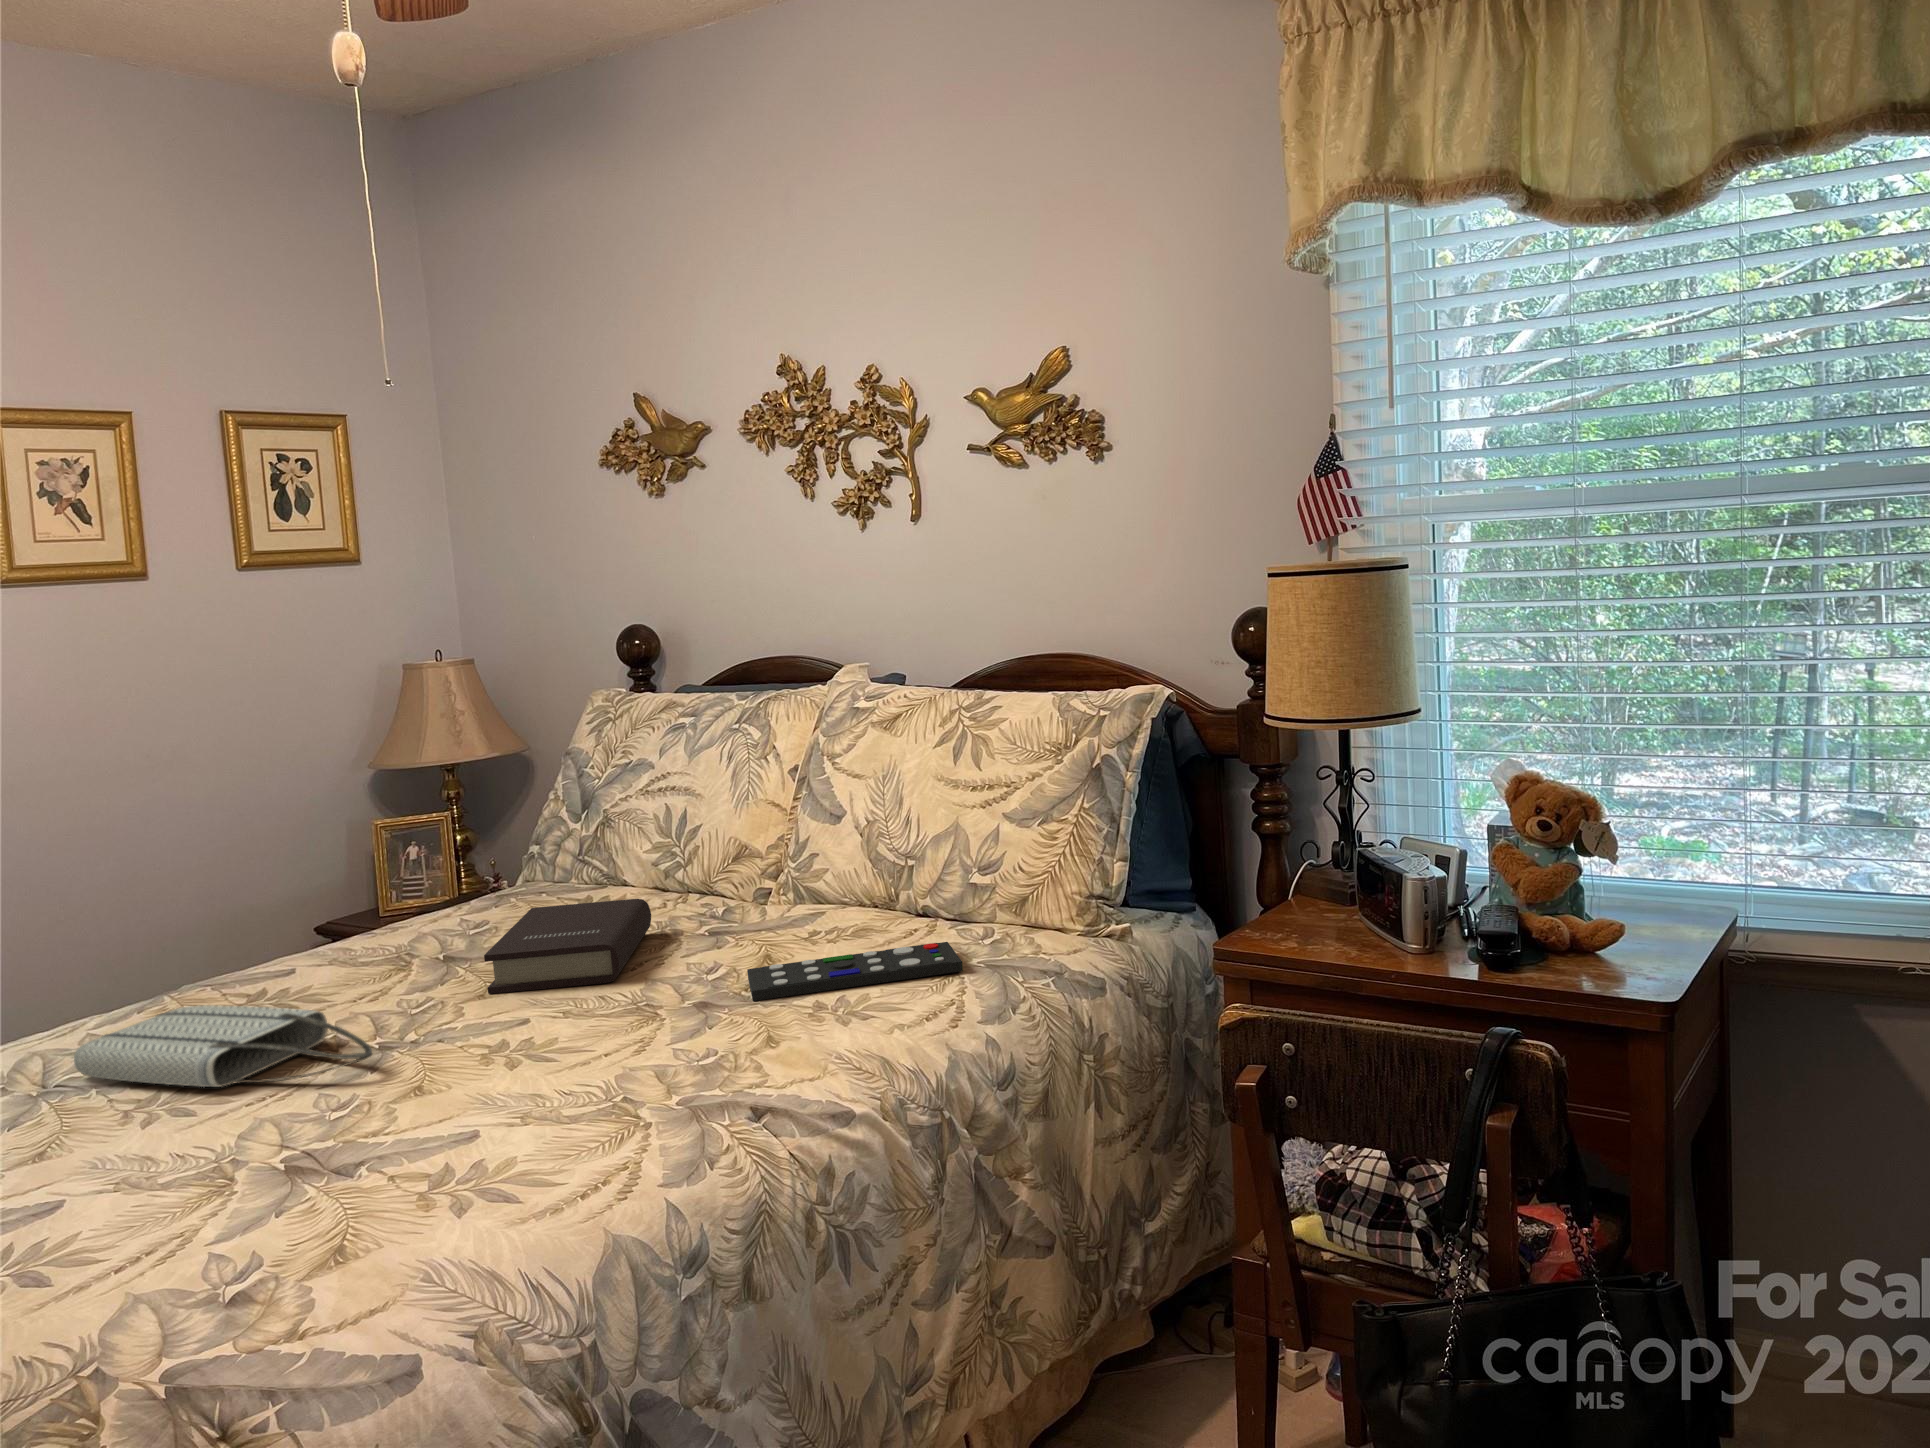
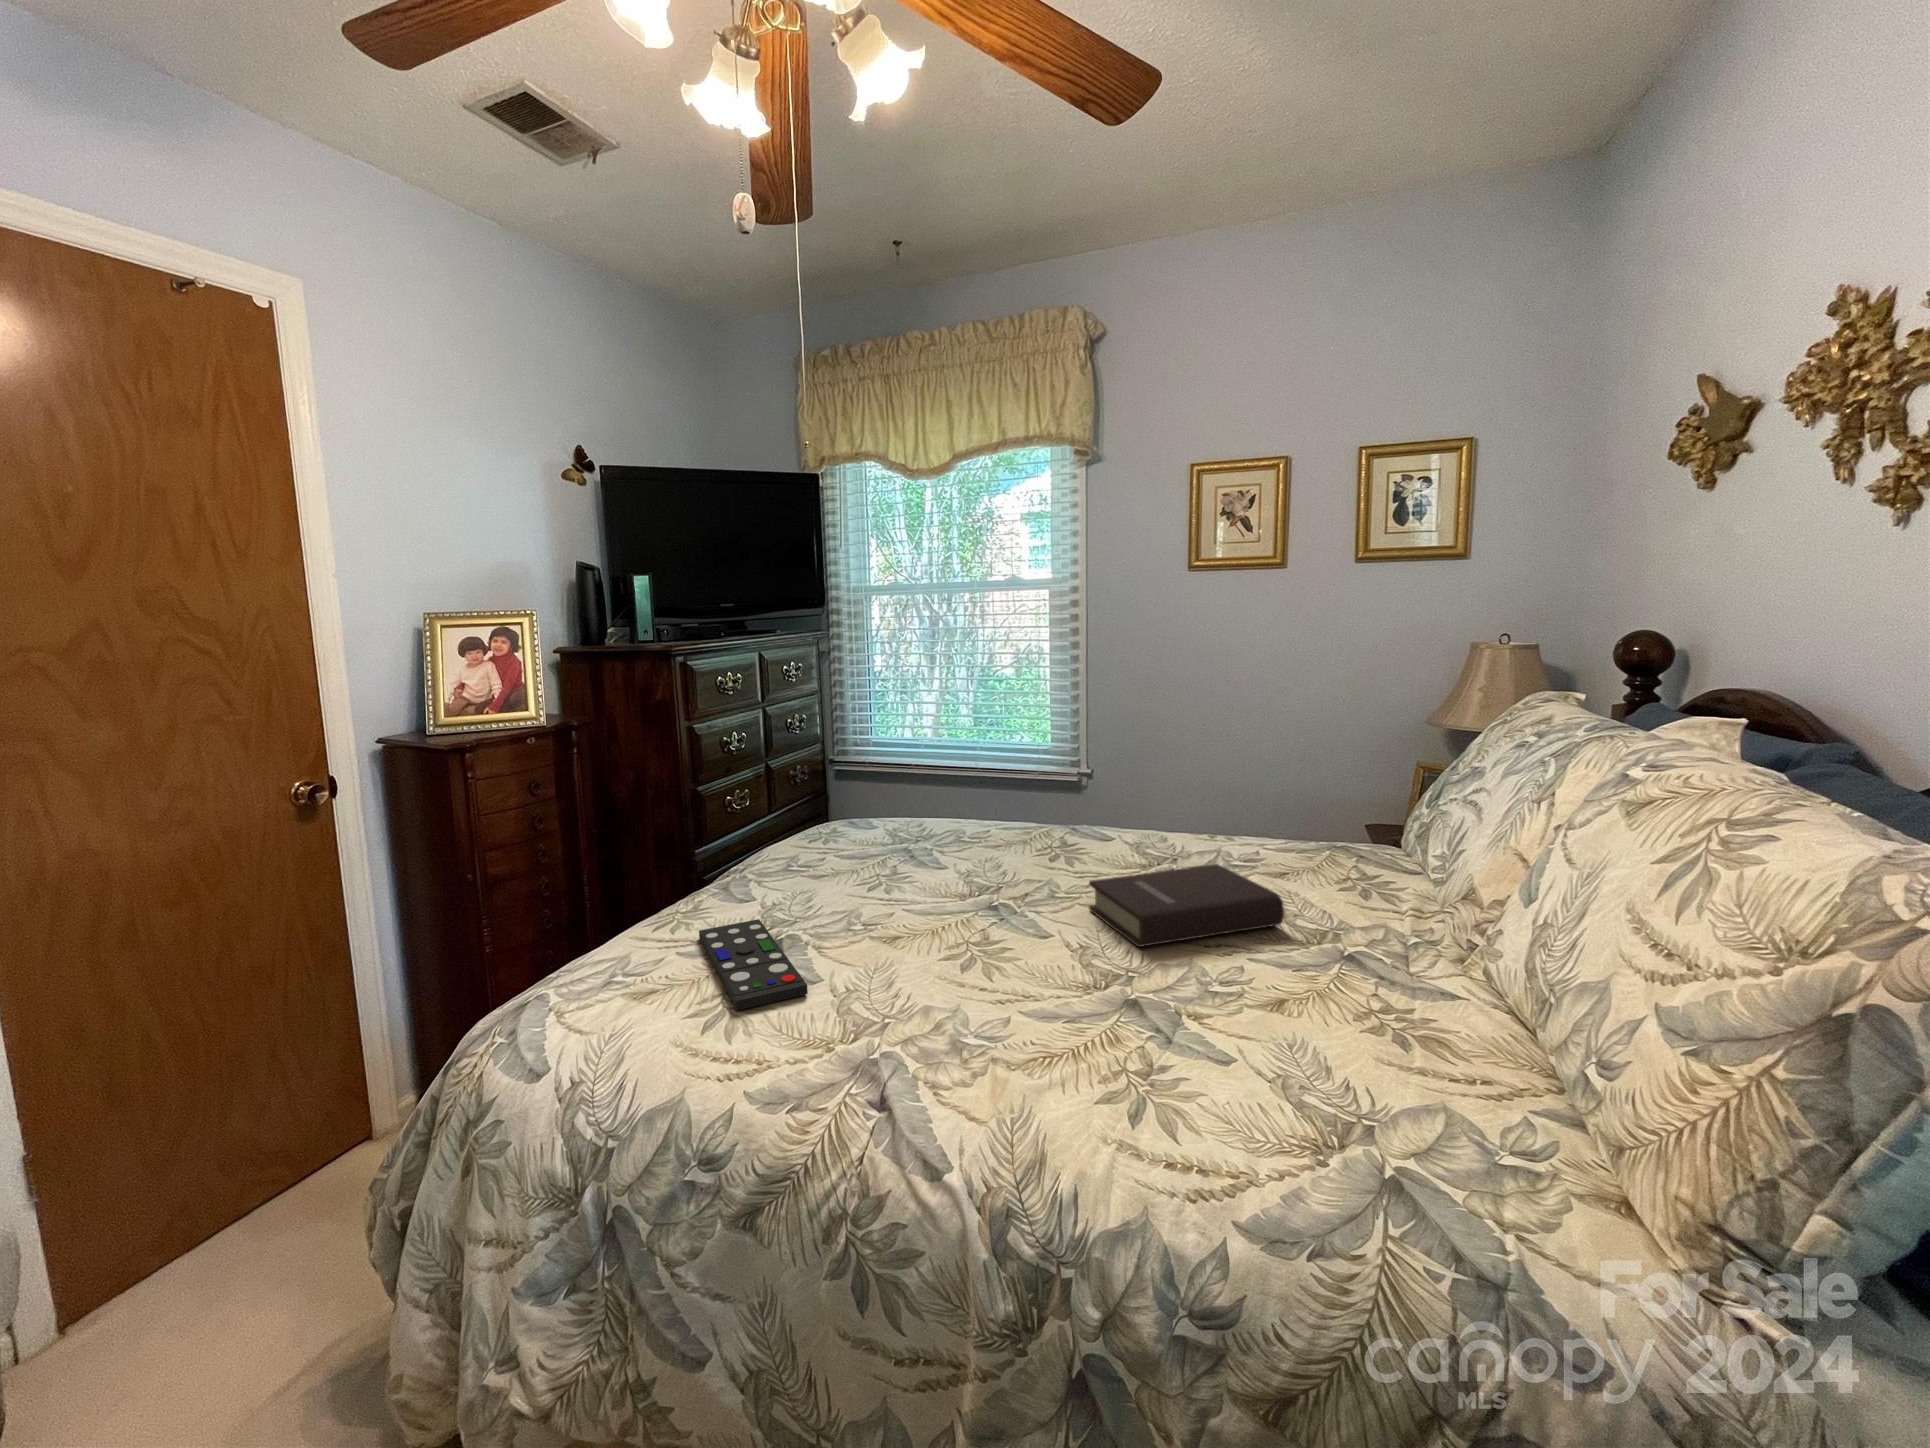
remote control: present [747,942,963,1001] -> present [699,919,808,1010]
tote bag: present [74,1005,372,1087] -> none [888,836,983,909]

